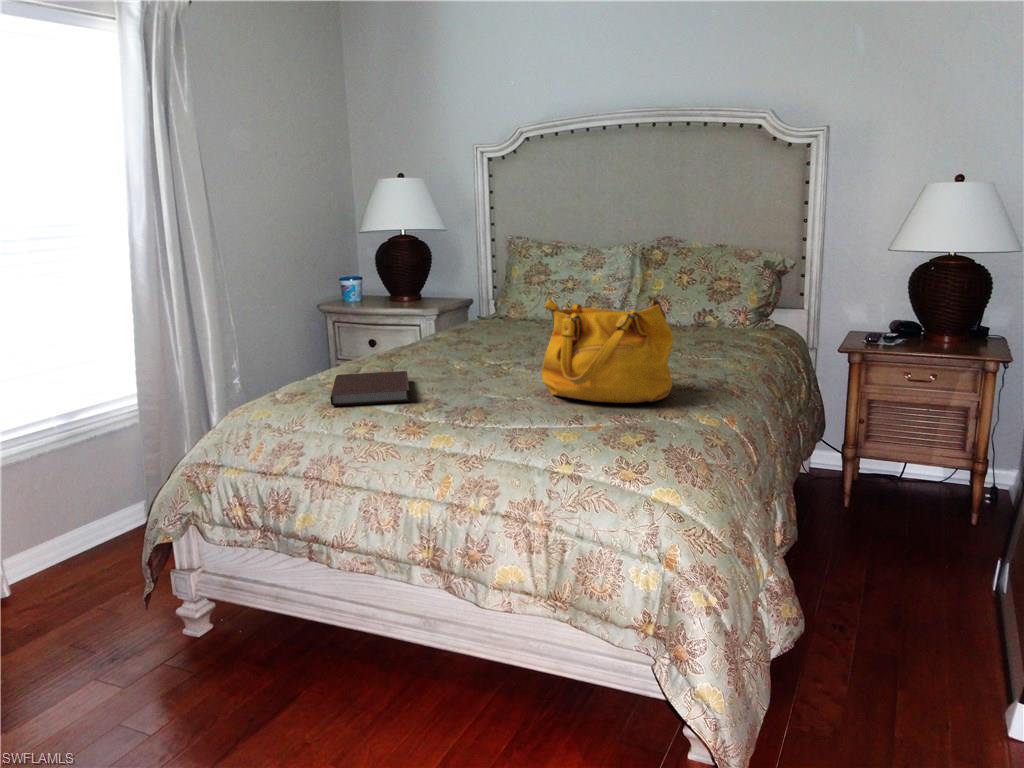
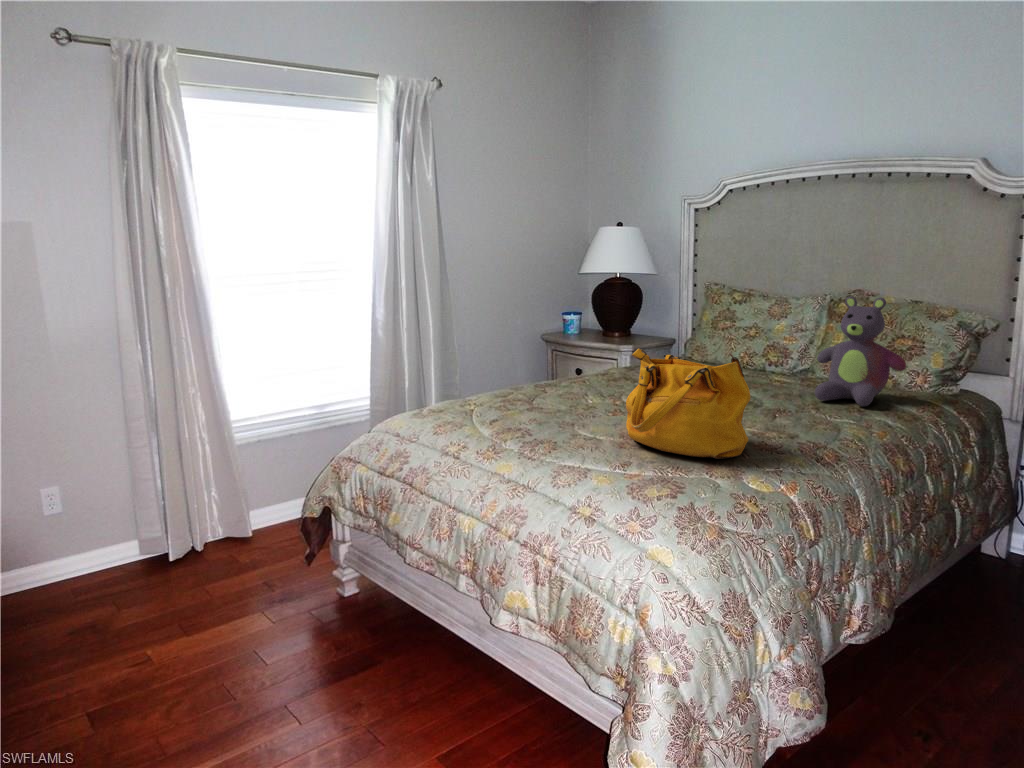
stuffed bear: none [662,241,744,344] -> present [815,296,906,406]
notebook: present [331,371,410,406] -> none [441,399,526,429]

